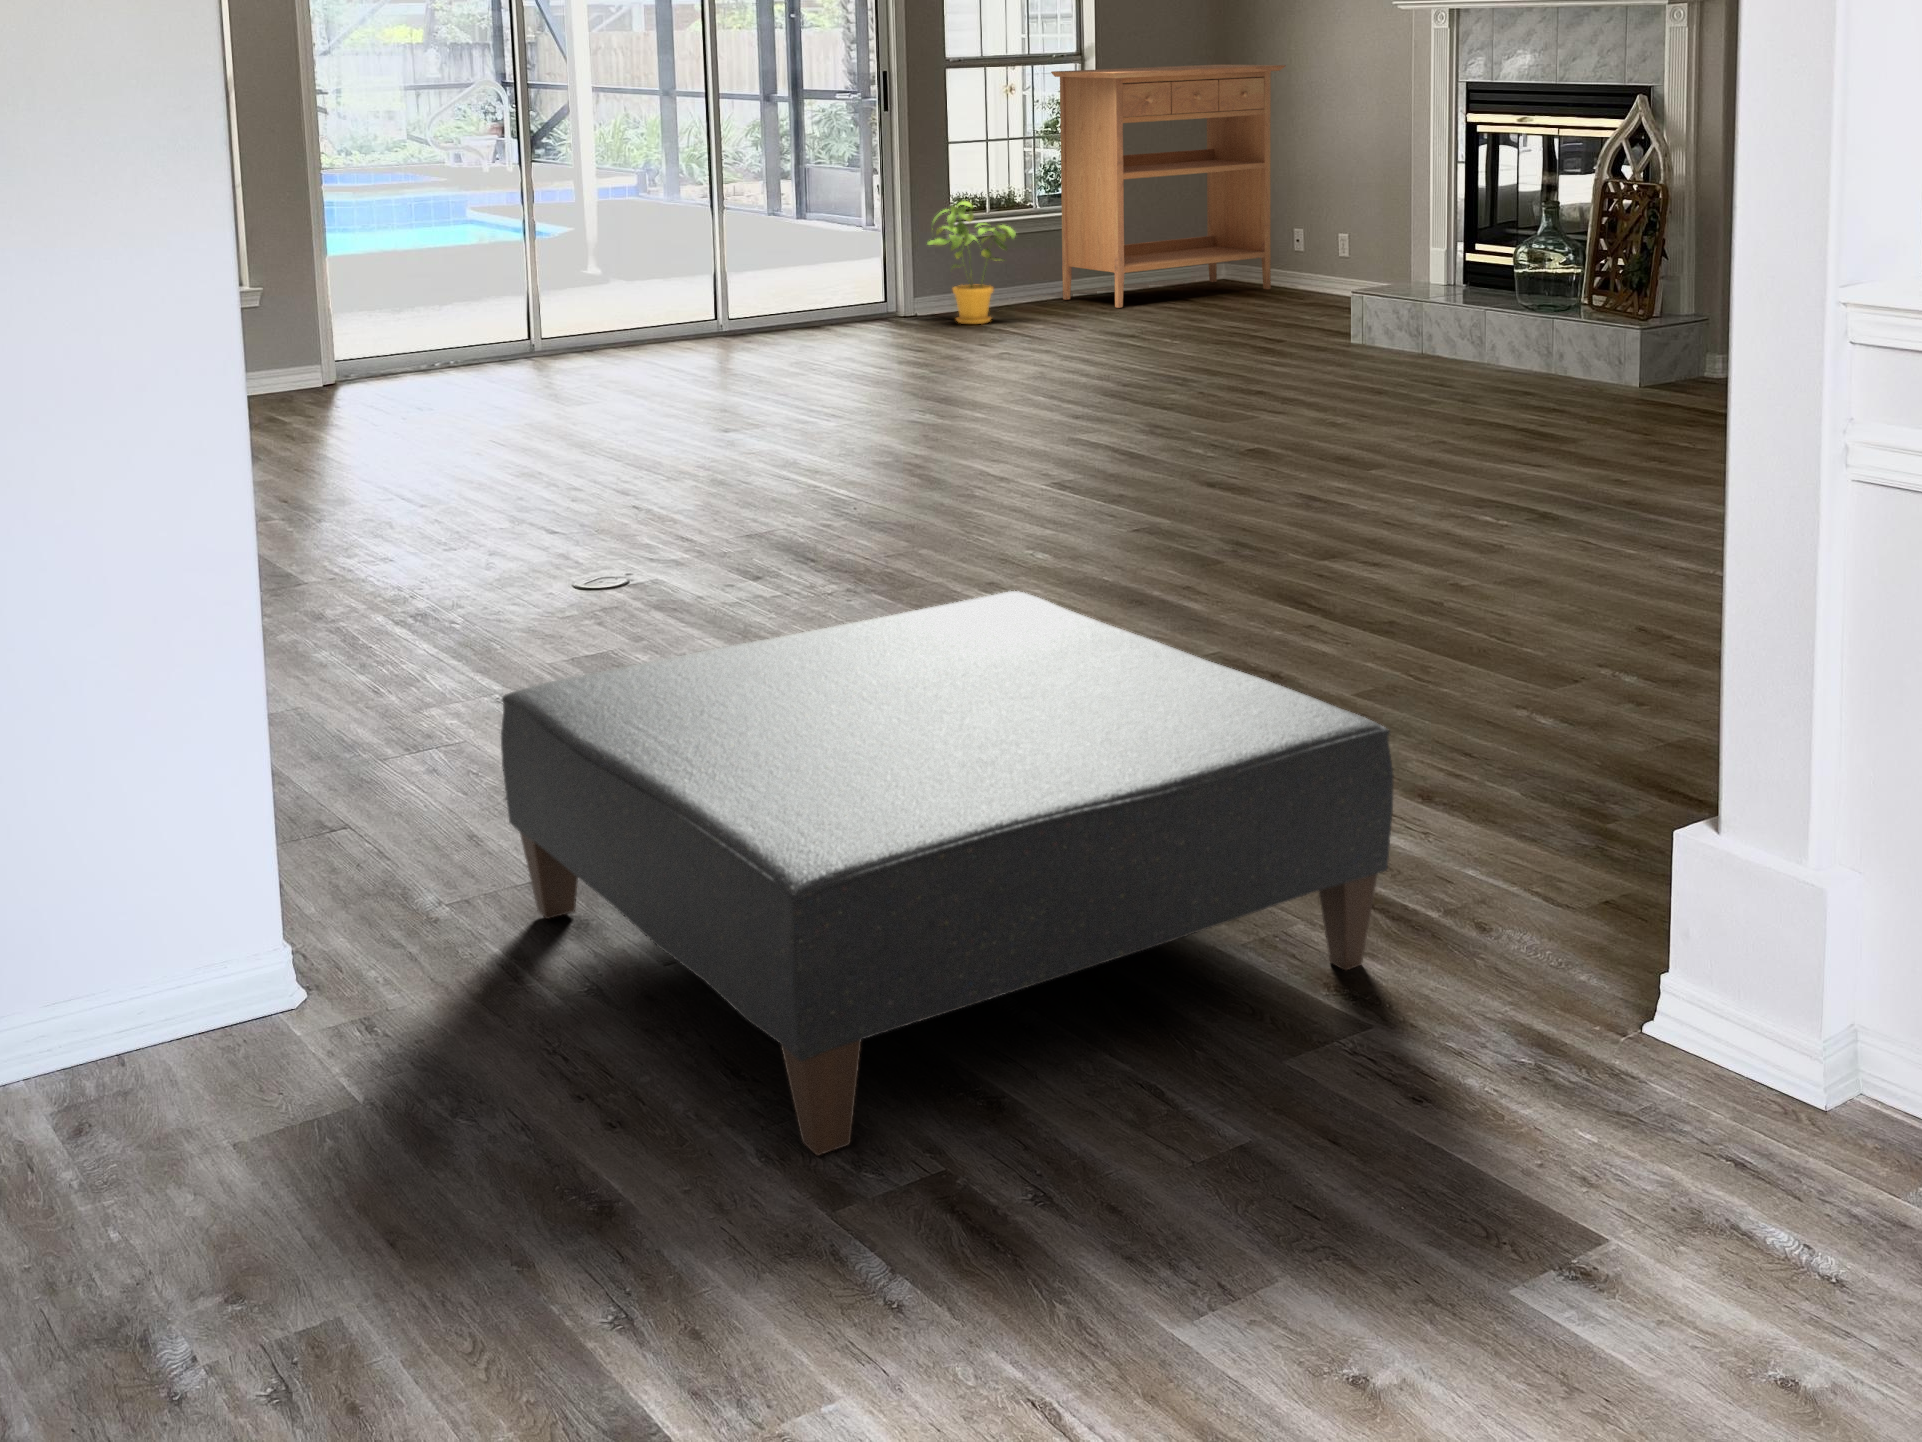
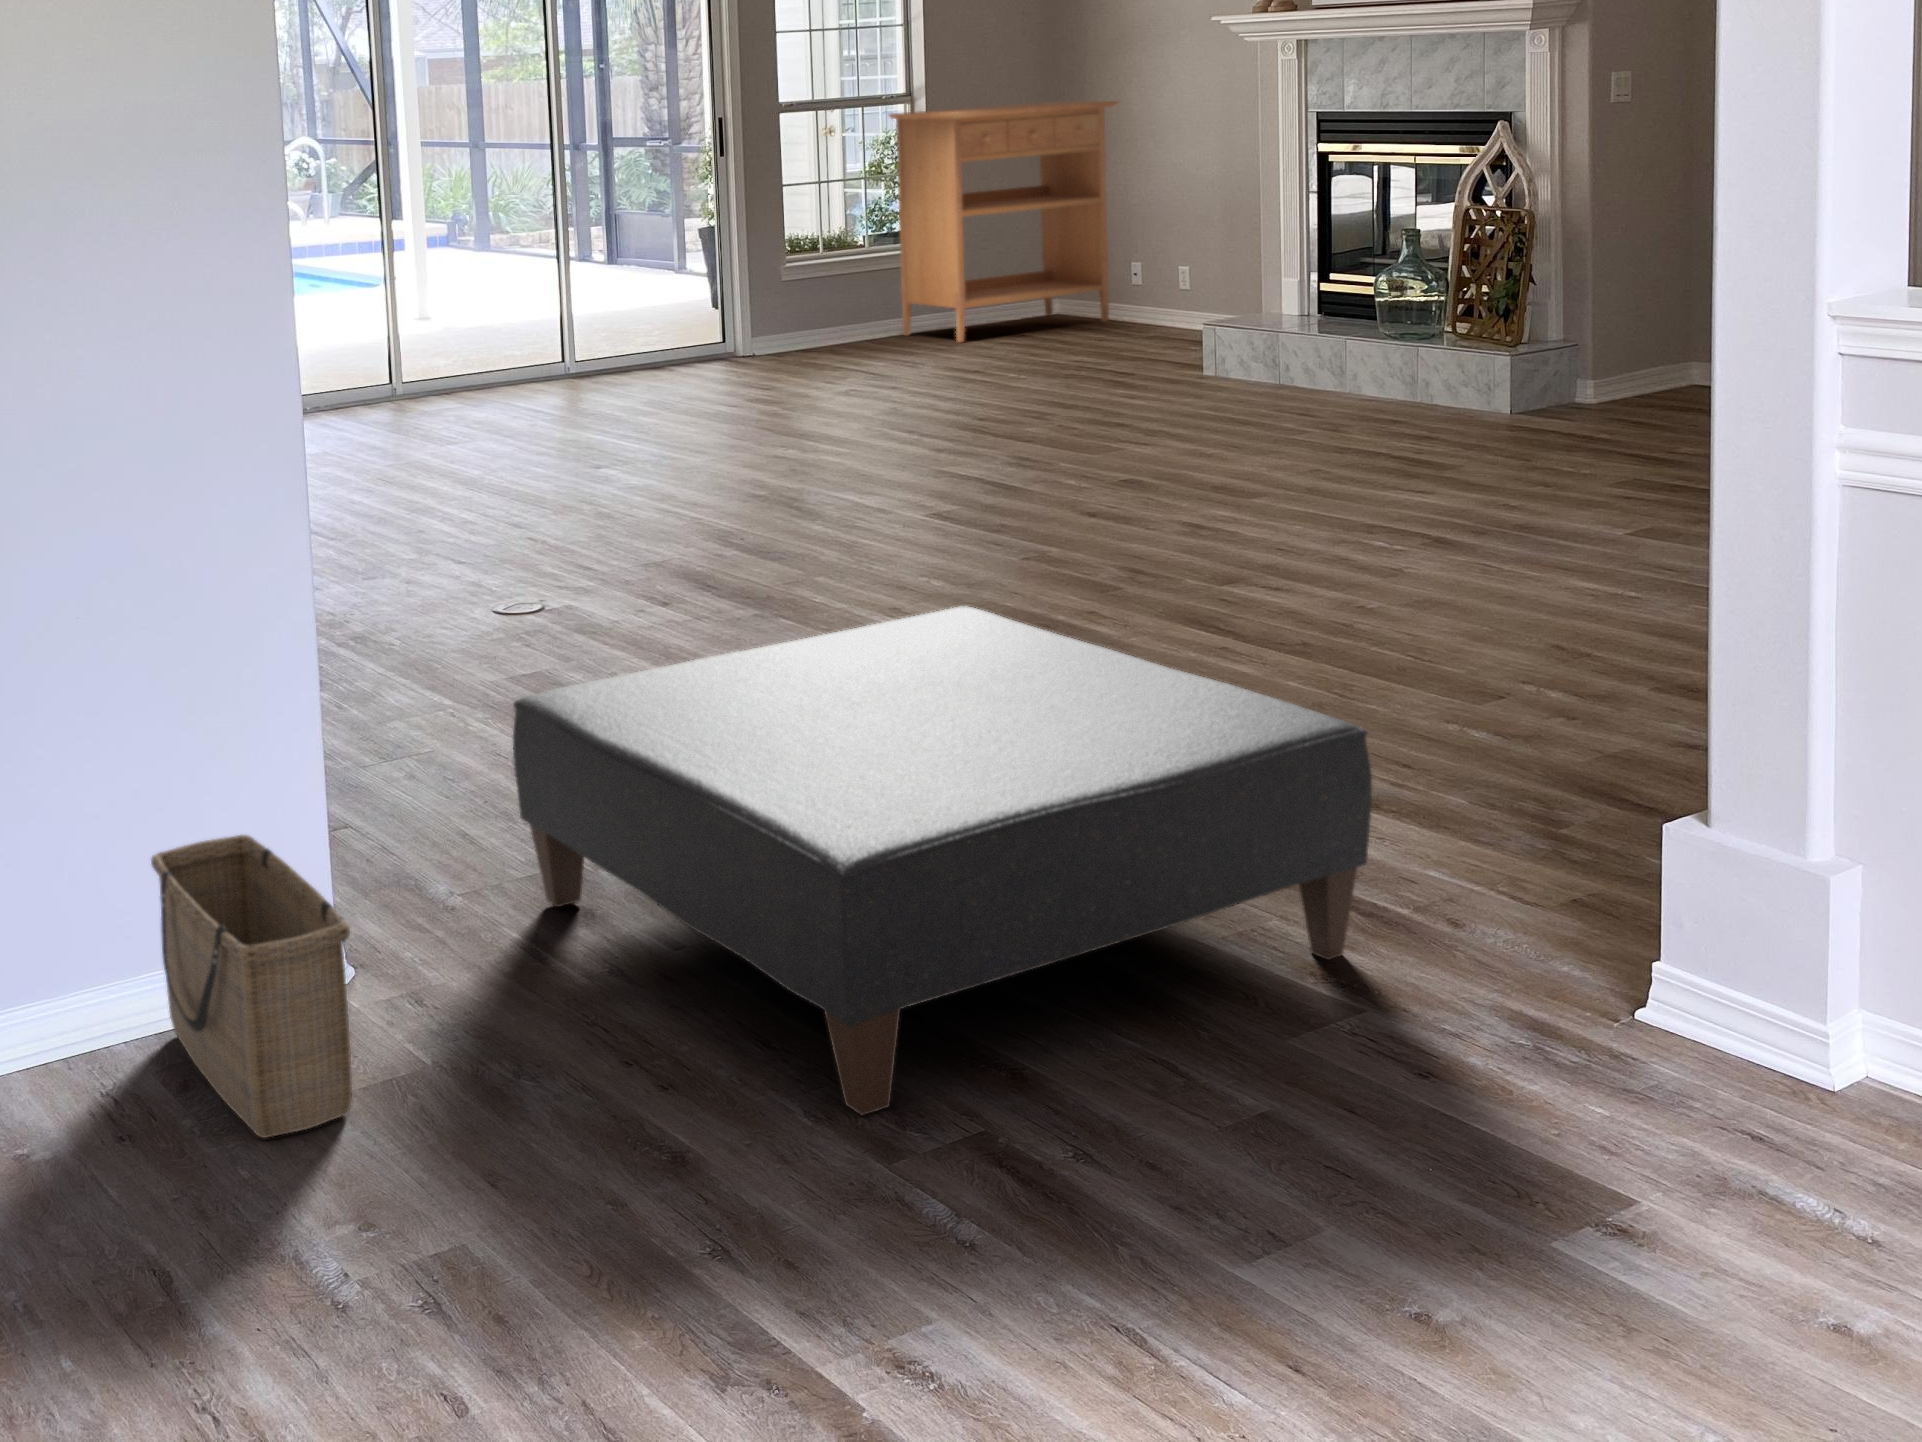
house plant: present [928,201,1016,324] -> none [772,242,860,361]
basket: none [52,849,255,1195] -> present [151,835,352,1138]

